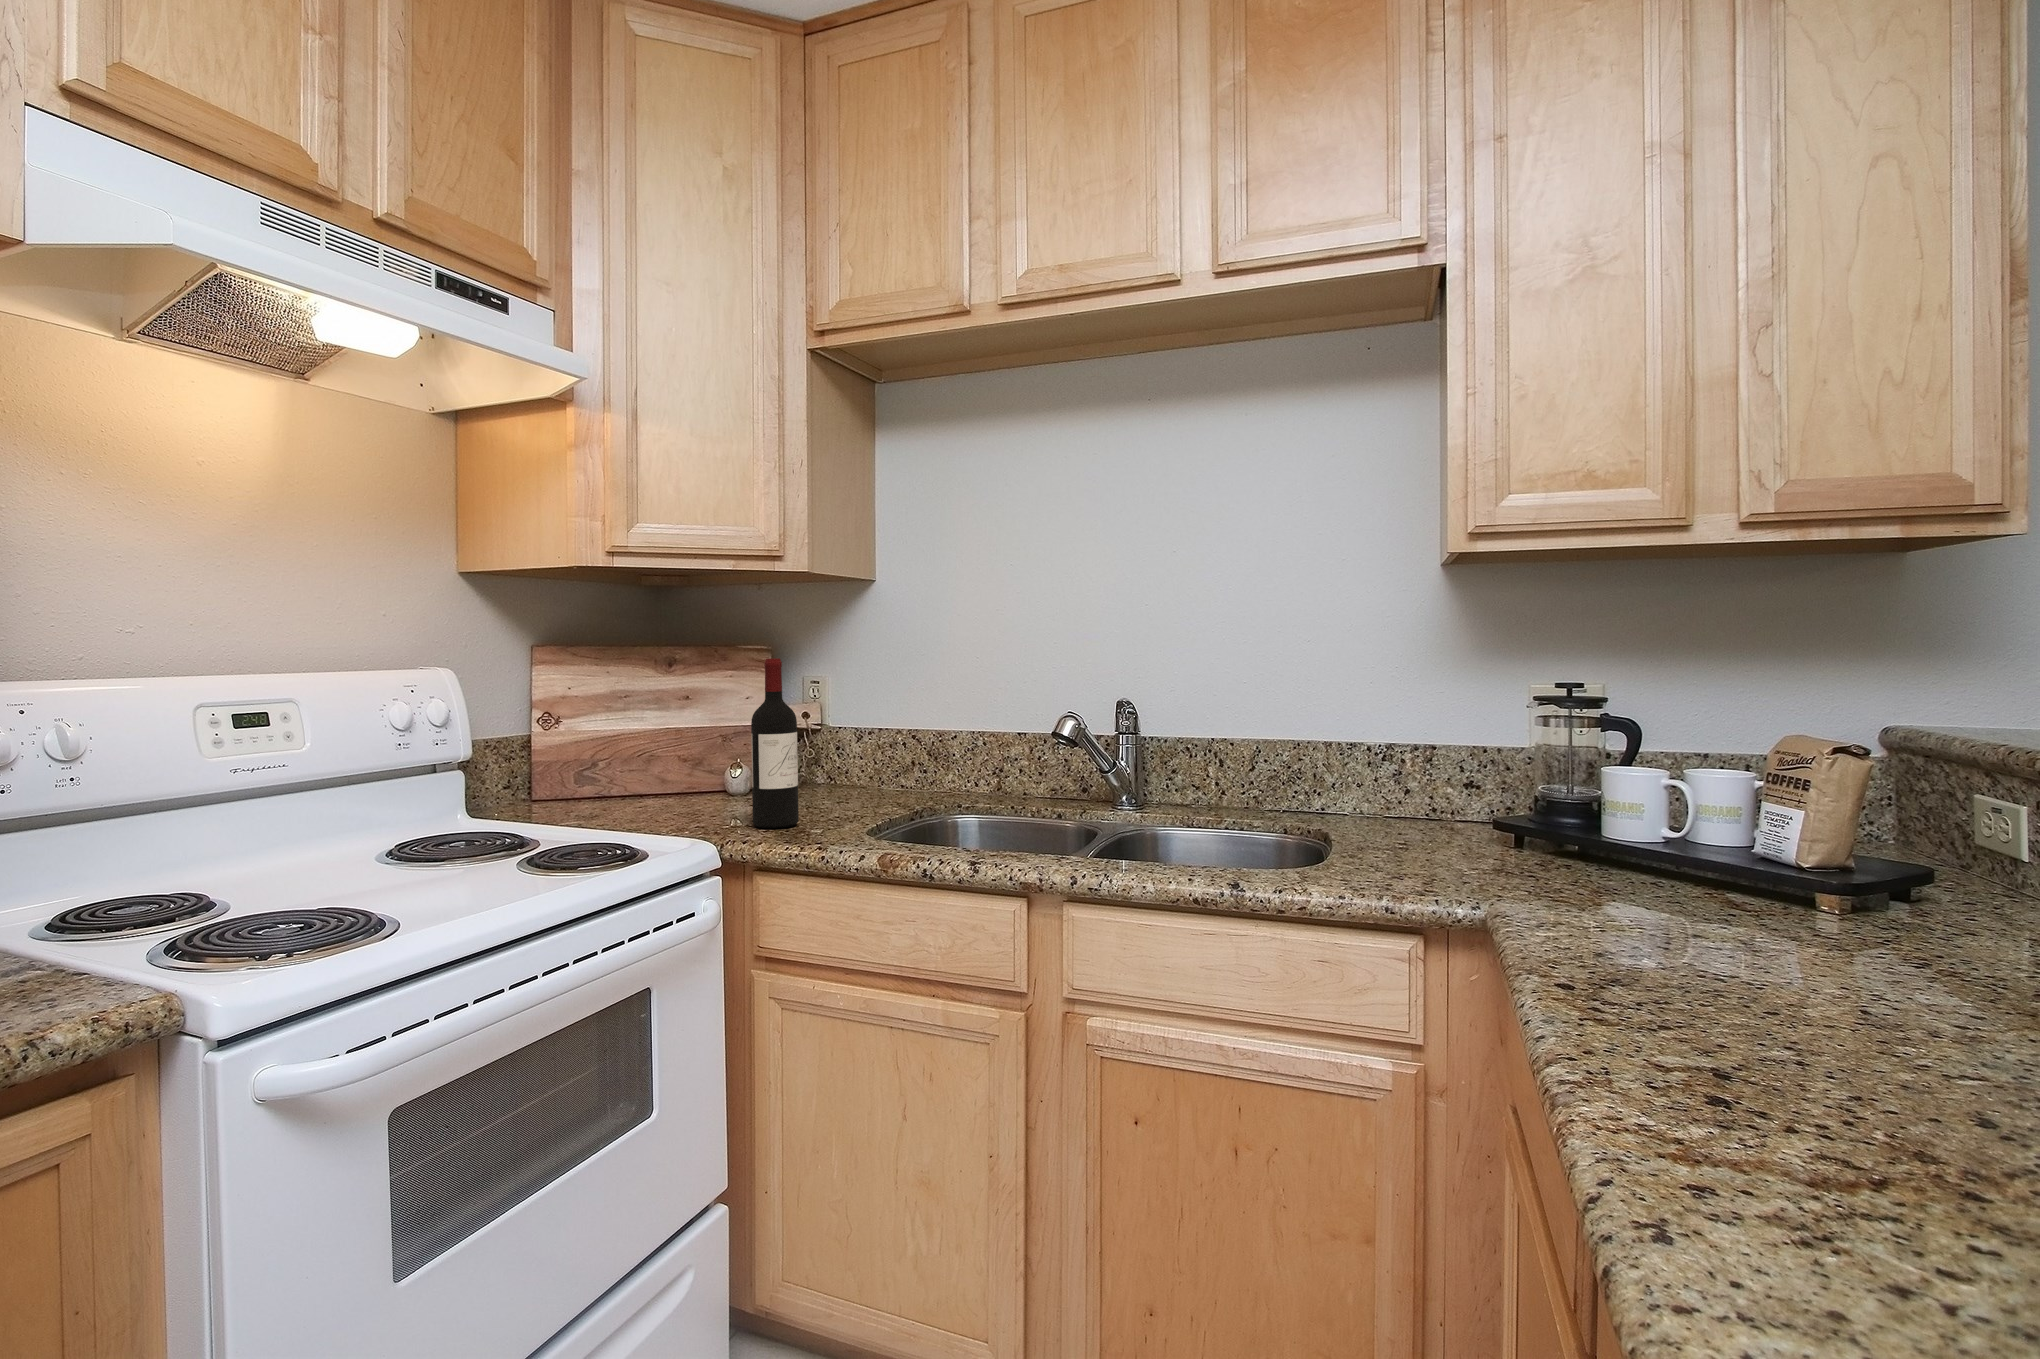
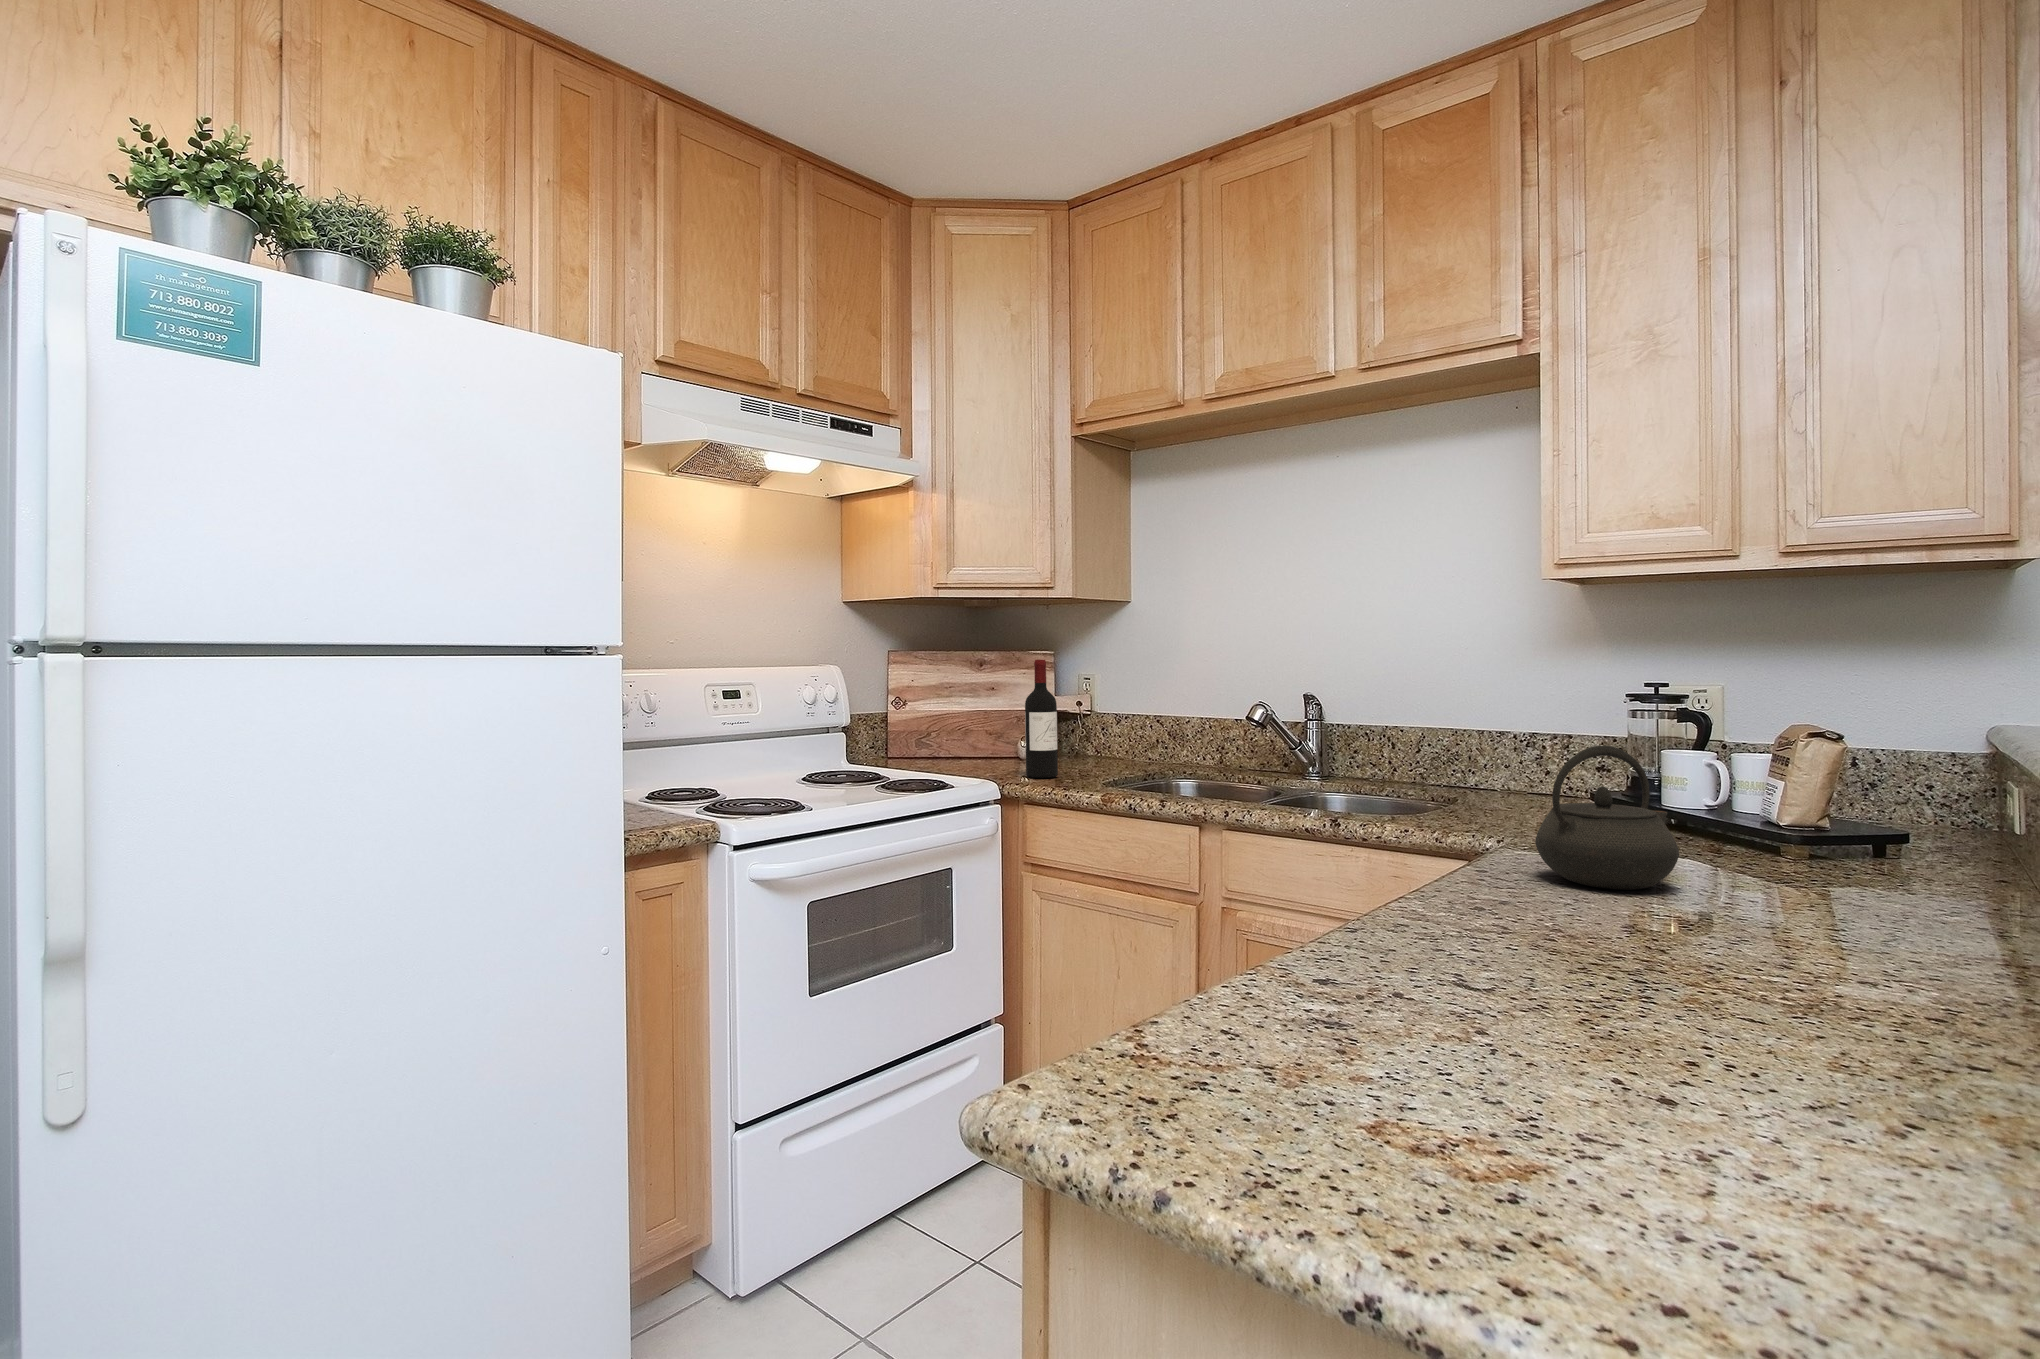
kettle: none [1657,786,1900,1017] -> present [1535,745,1679,890]

